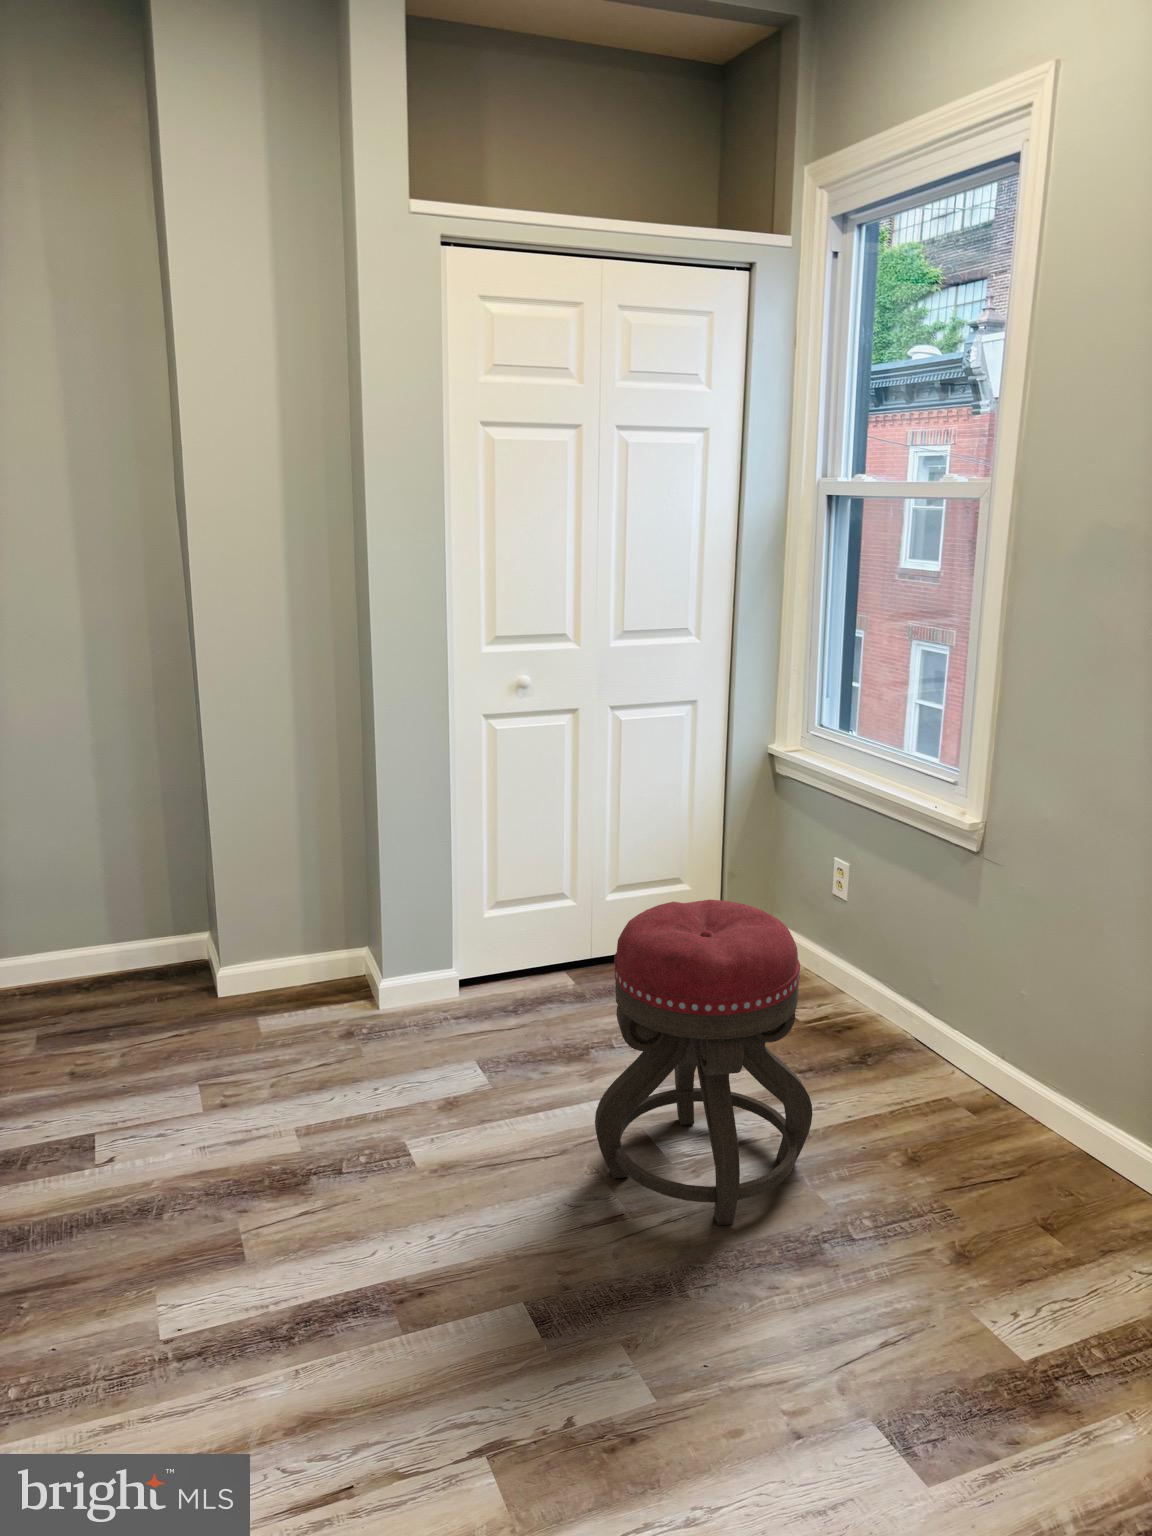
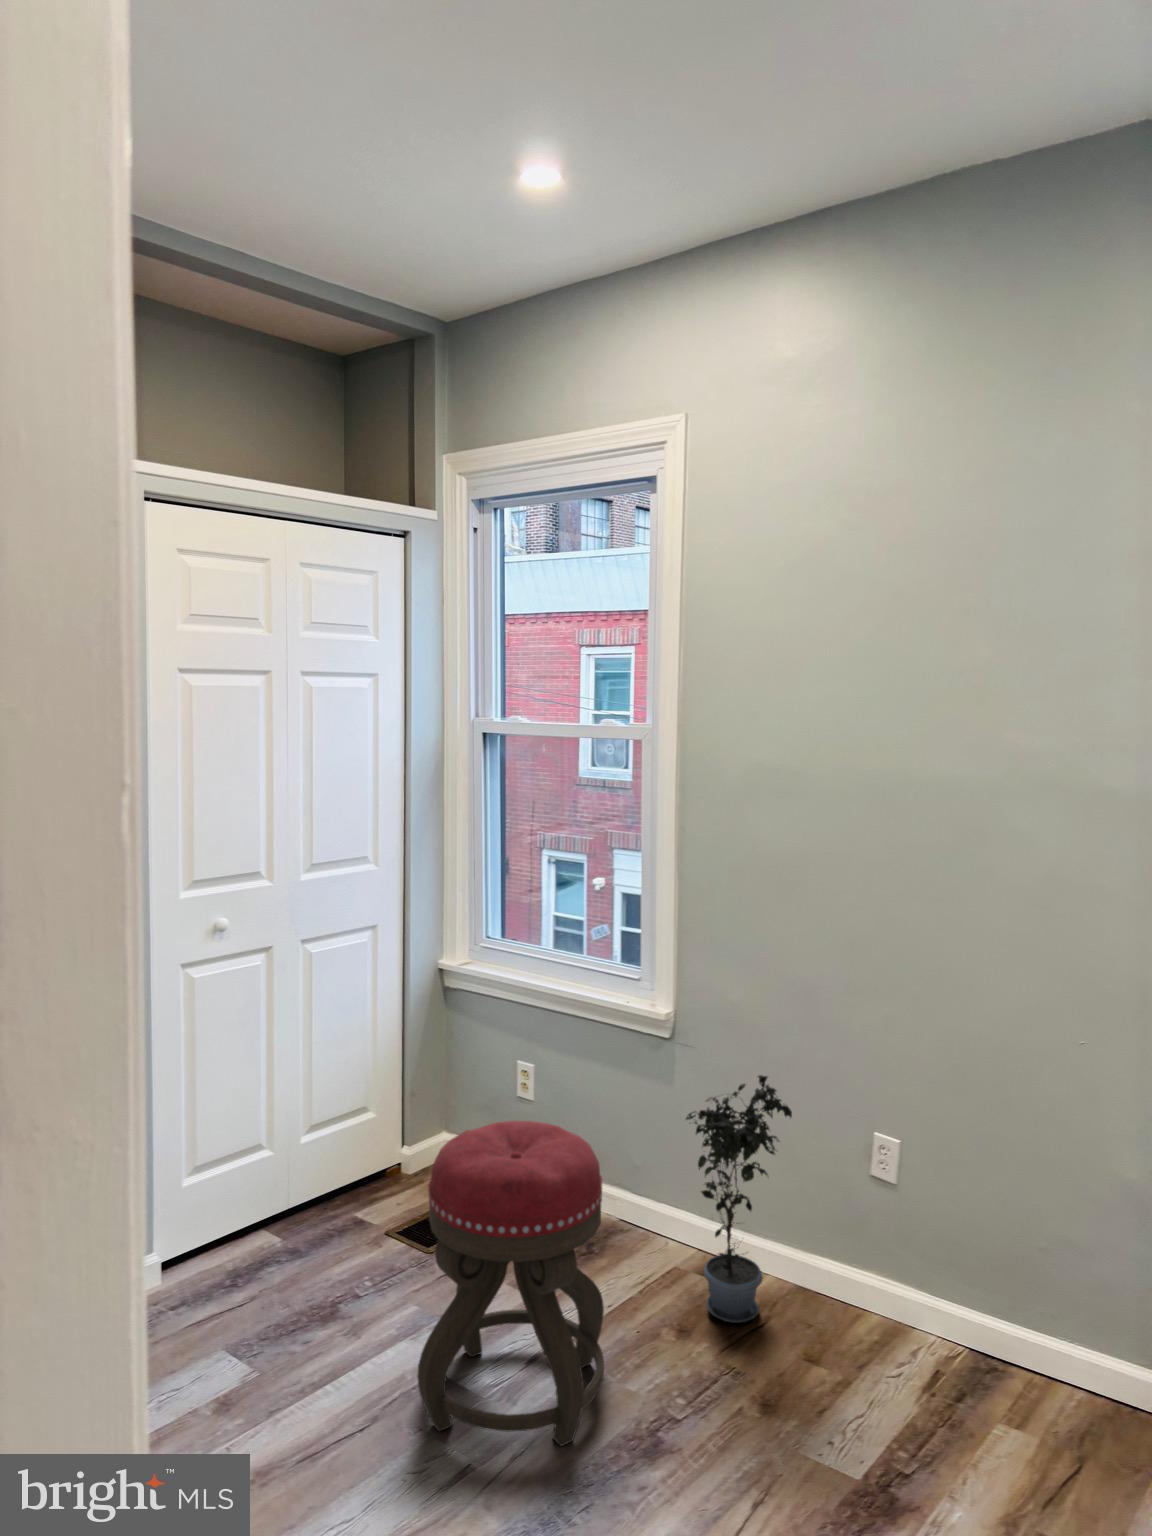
potted plant: none [929,899,1077,1170] -> present [686,1075,792,1323]

